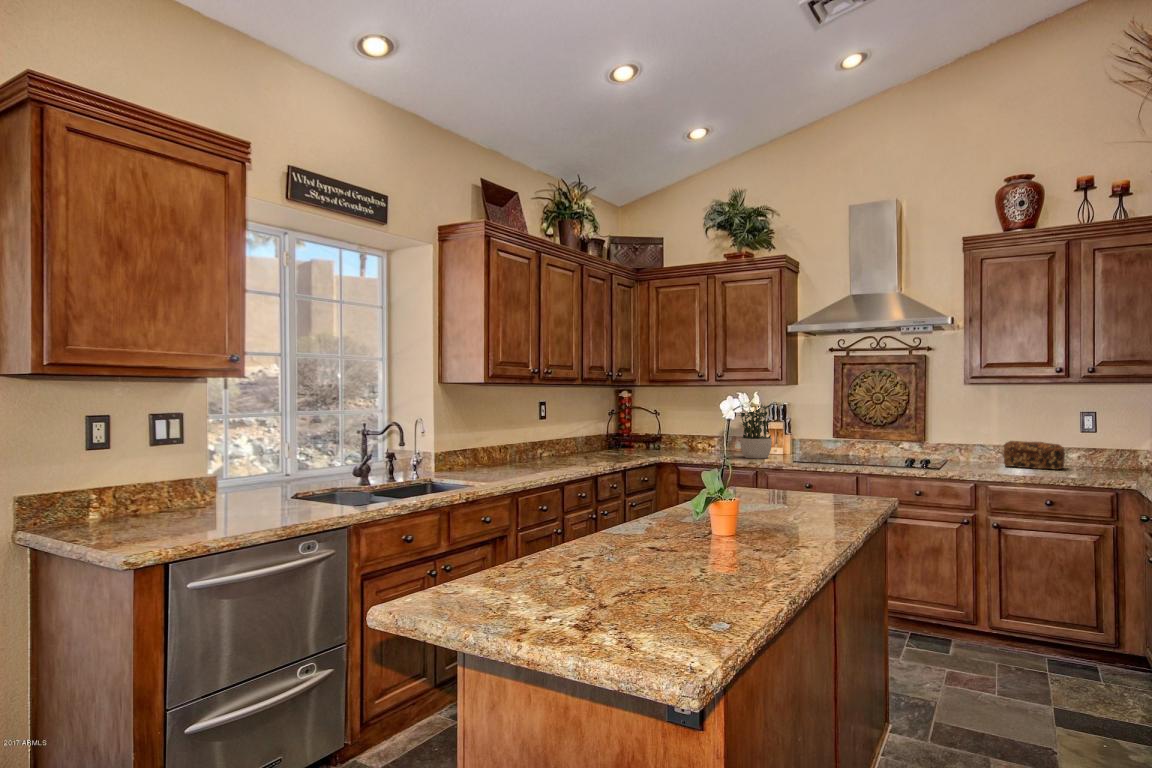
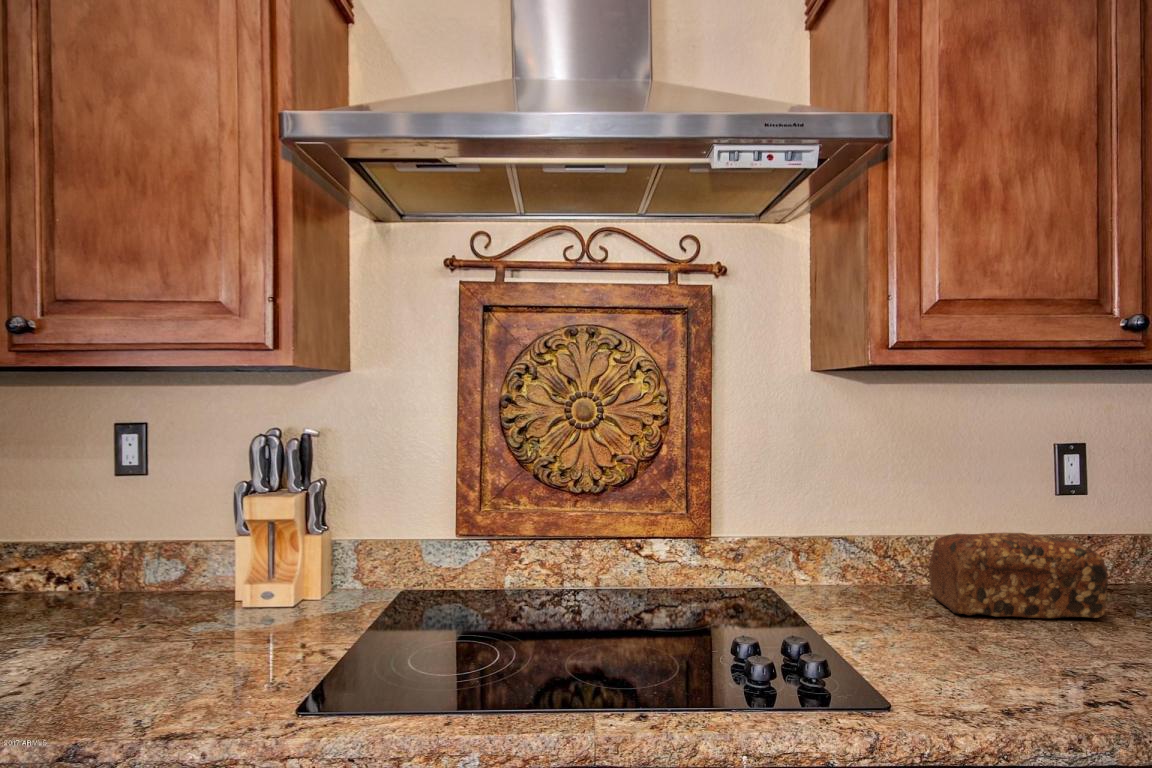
potted plant: present [739,404,772,459] -> none [61,417,251,678]

